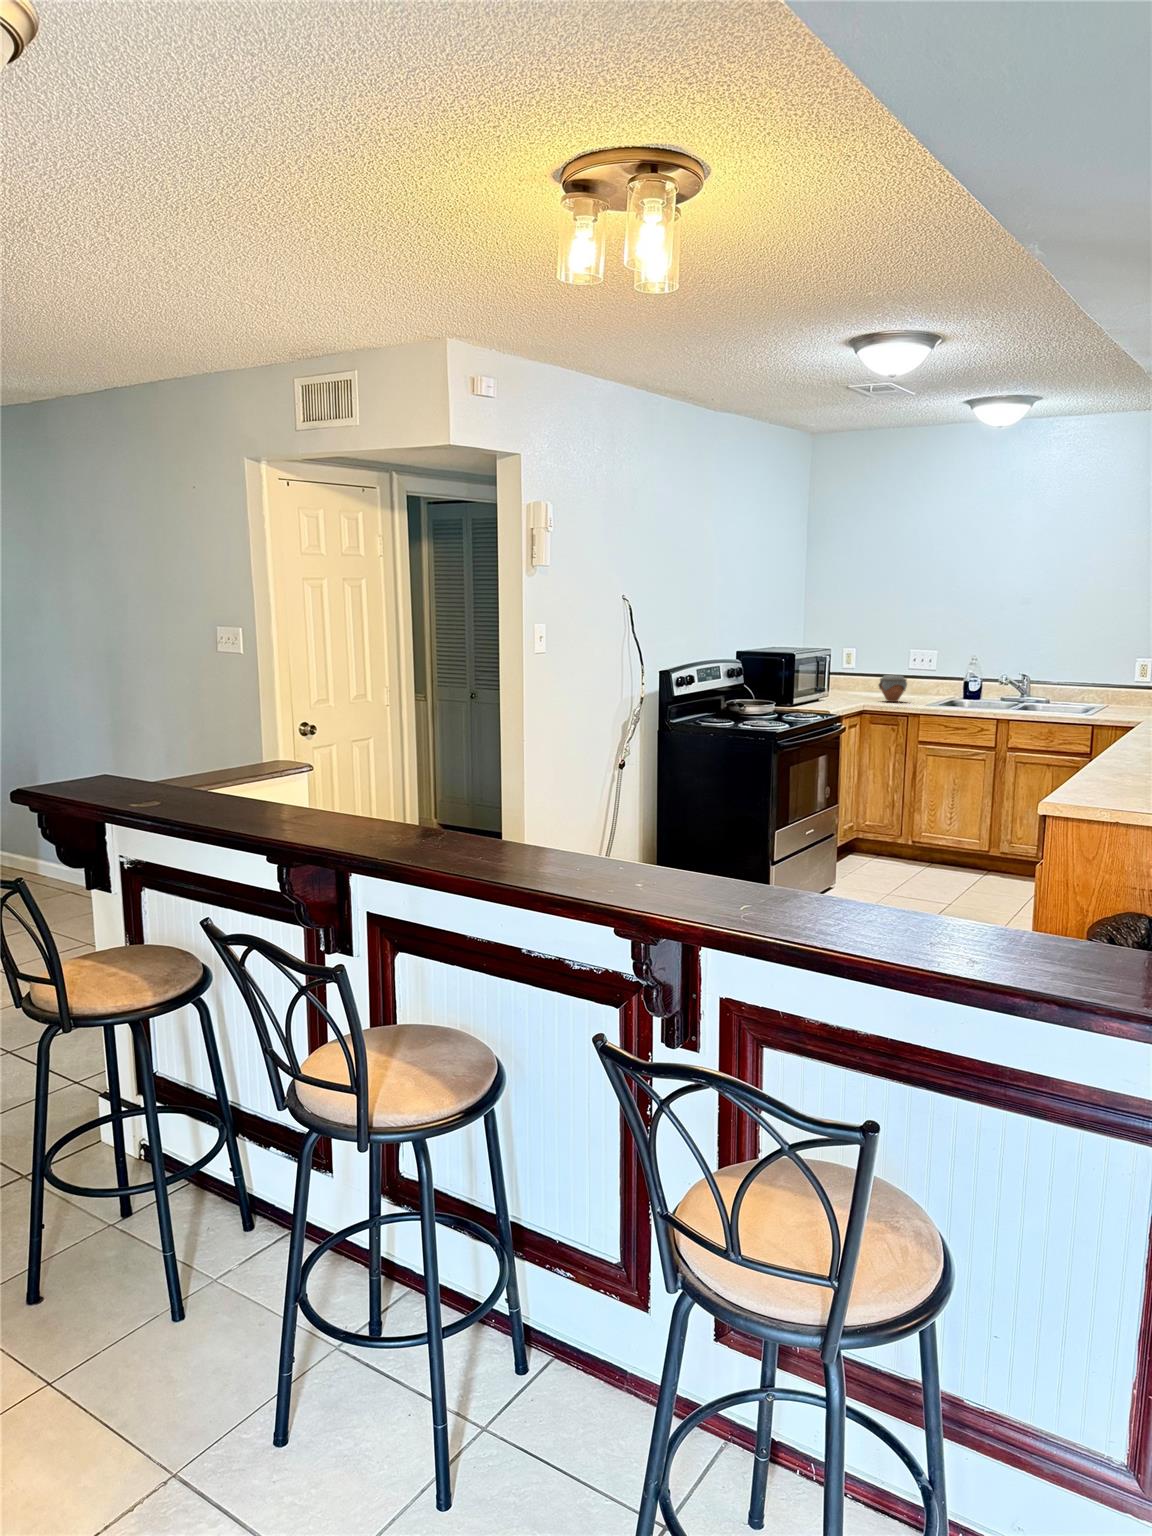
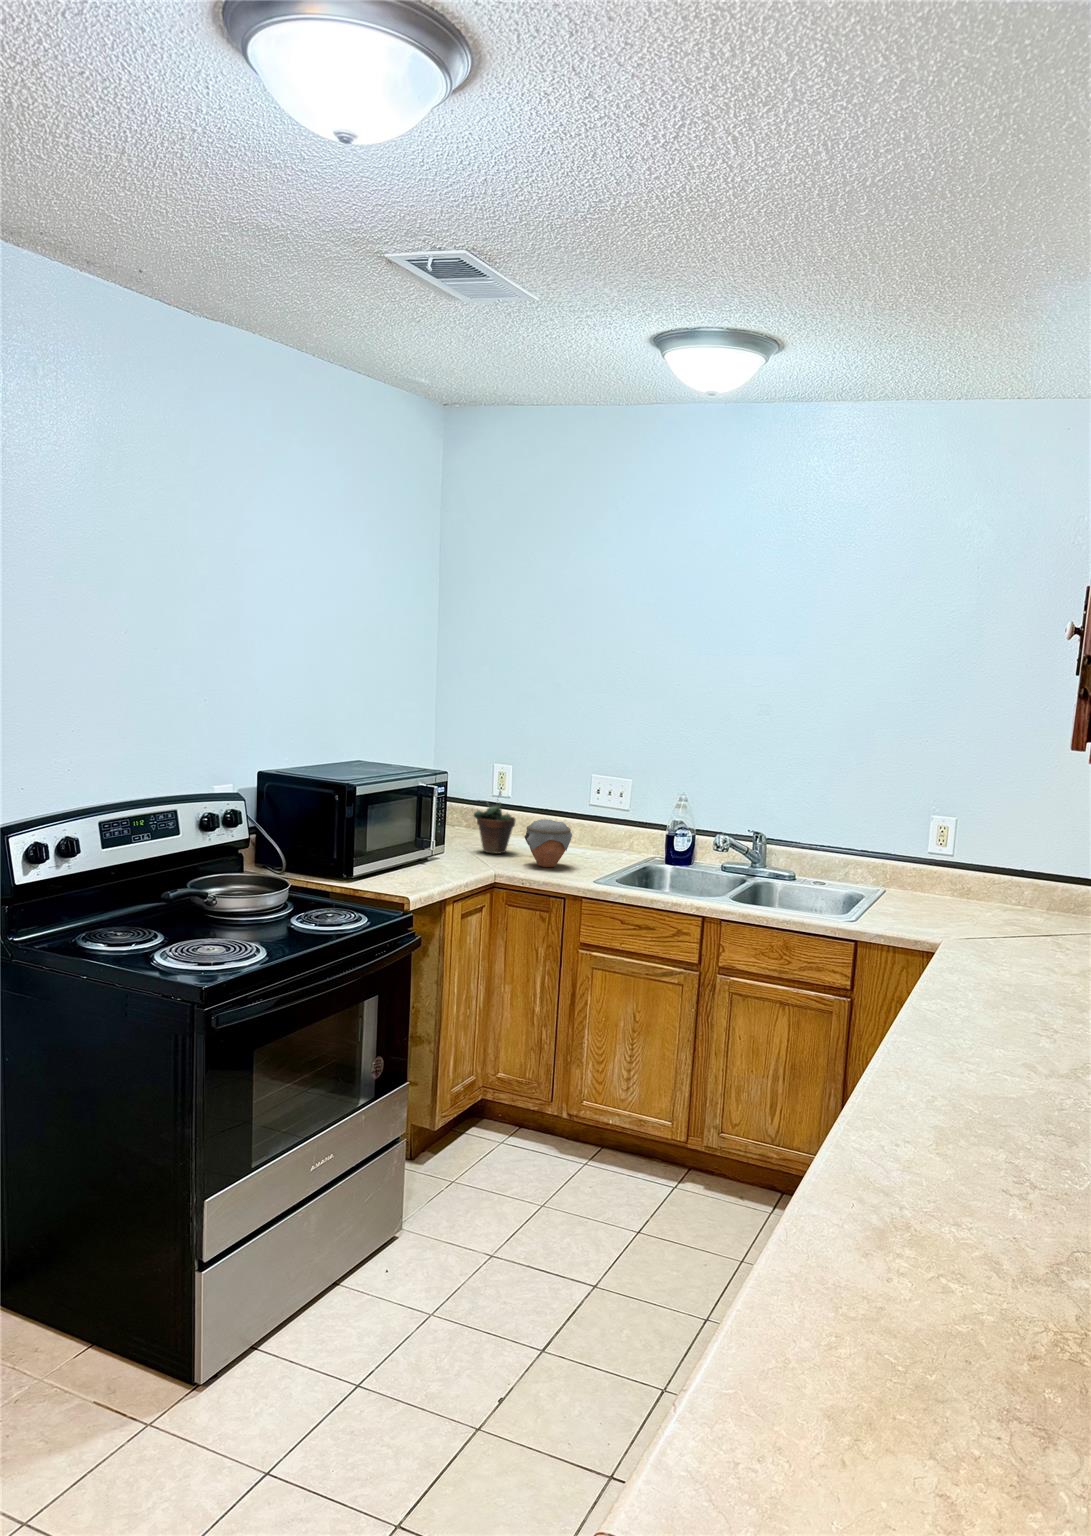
succulent plant: none [843,660,868,698] -> present [474,791,515,853]

